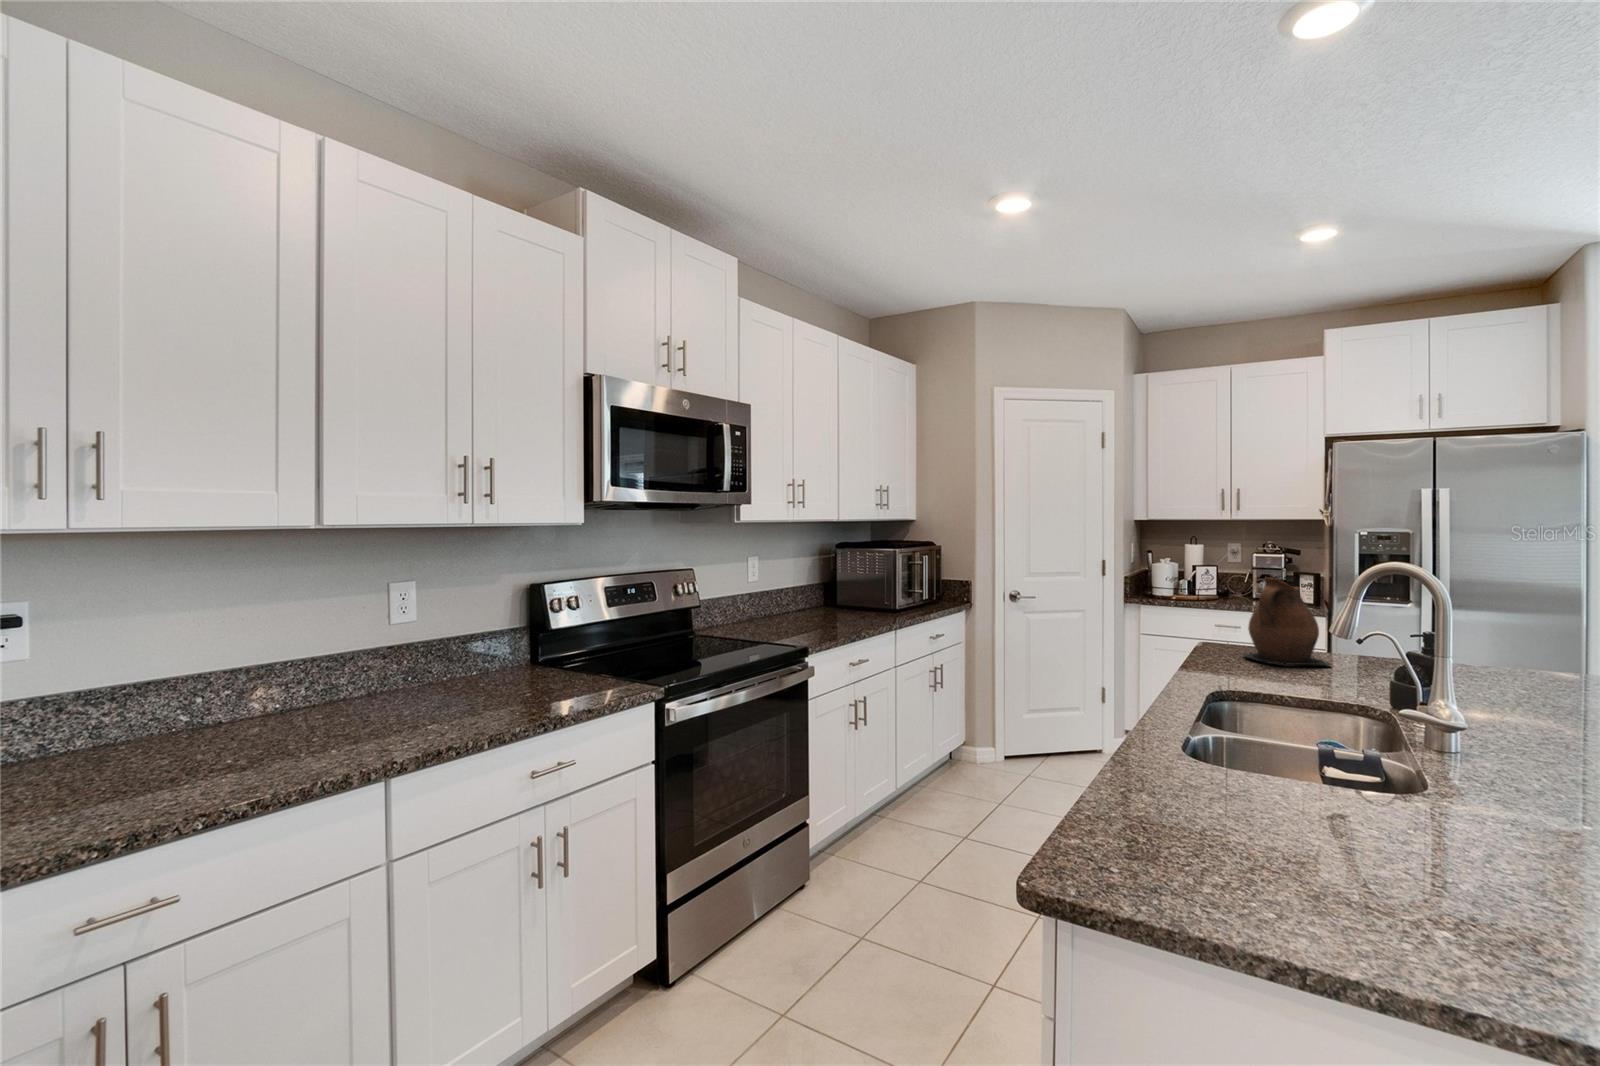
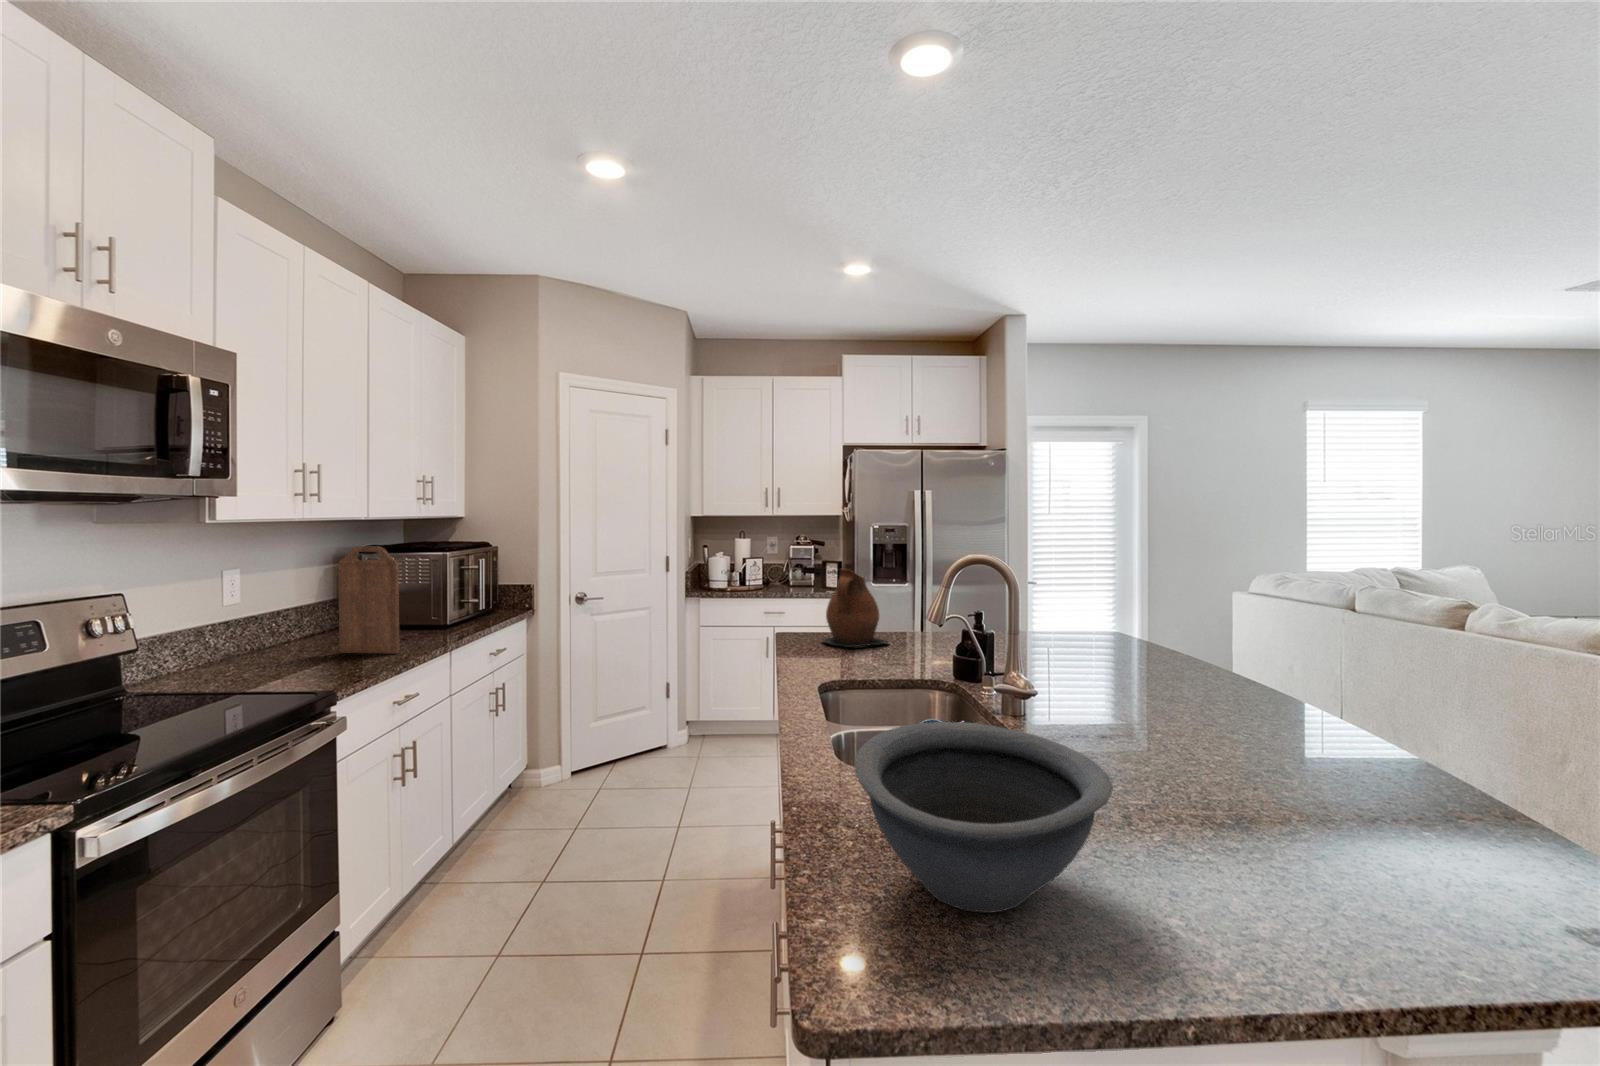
cutting board: none [815,542,854,627] -> present [338,546,400,654]
bowl: none [1115,712,1385,879] -> present [854,722,1113,913]

